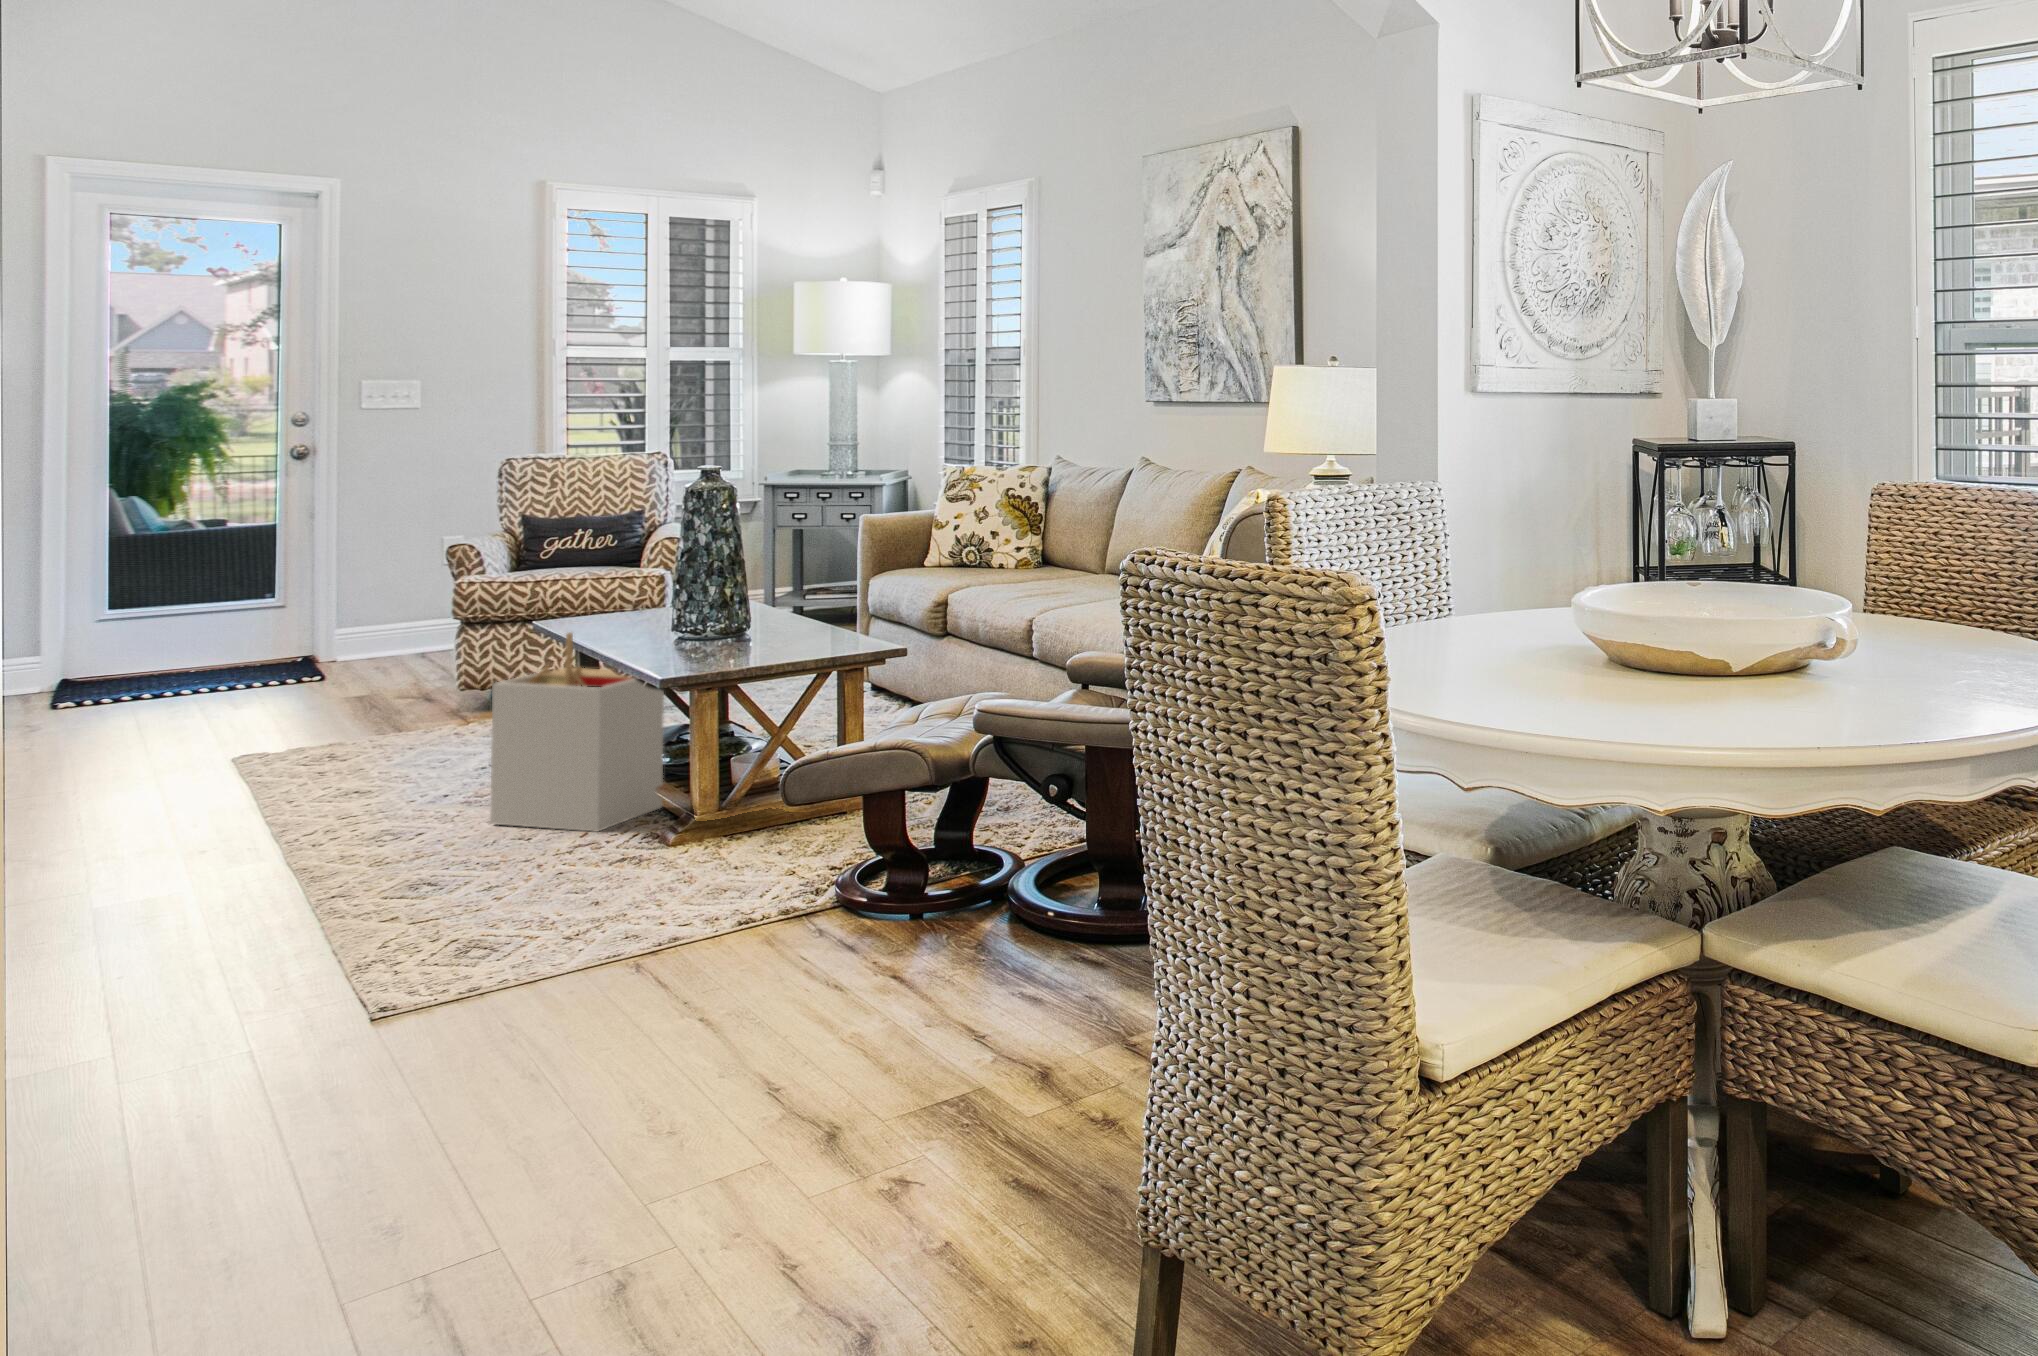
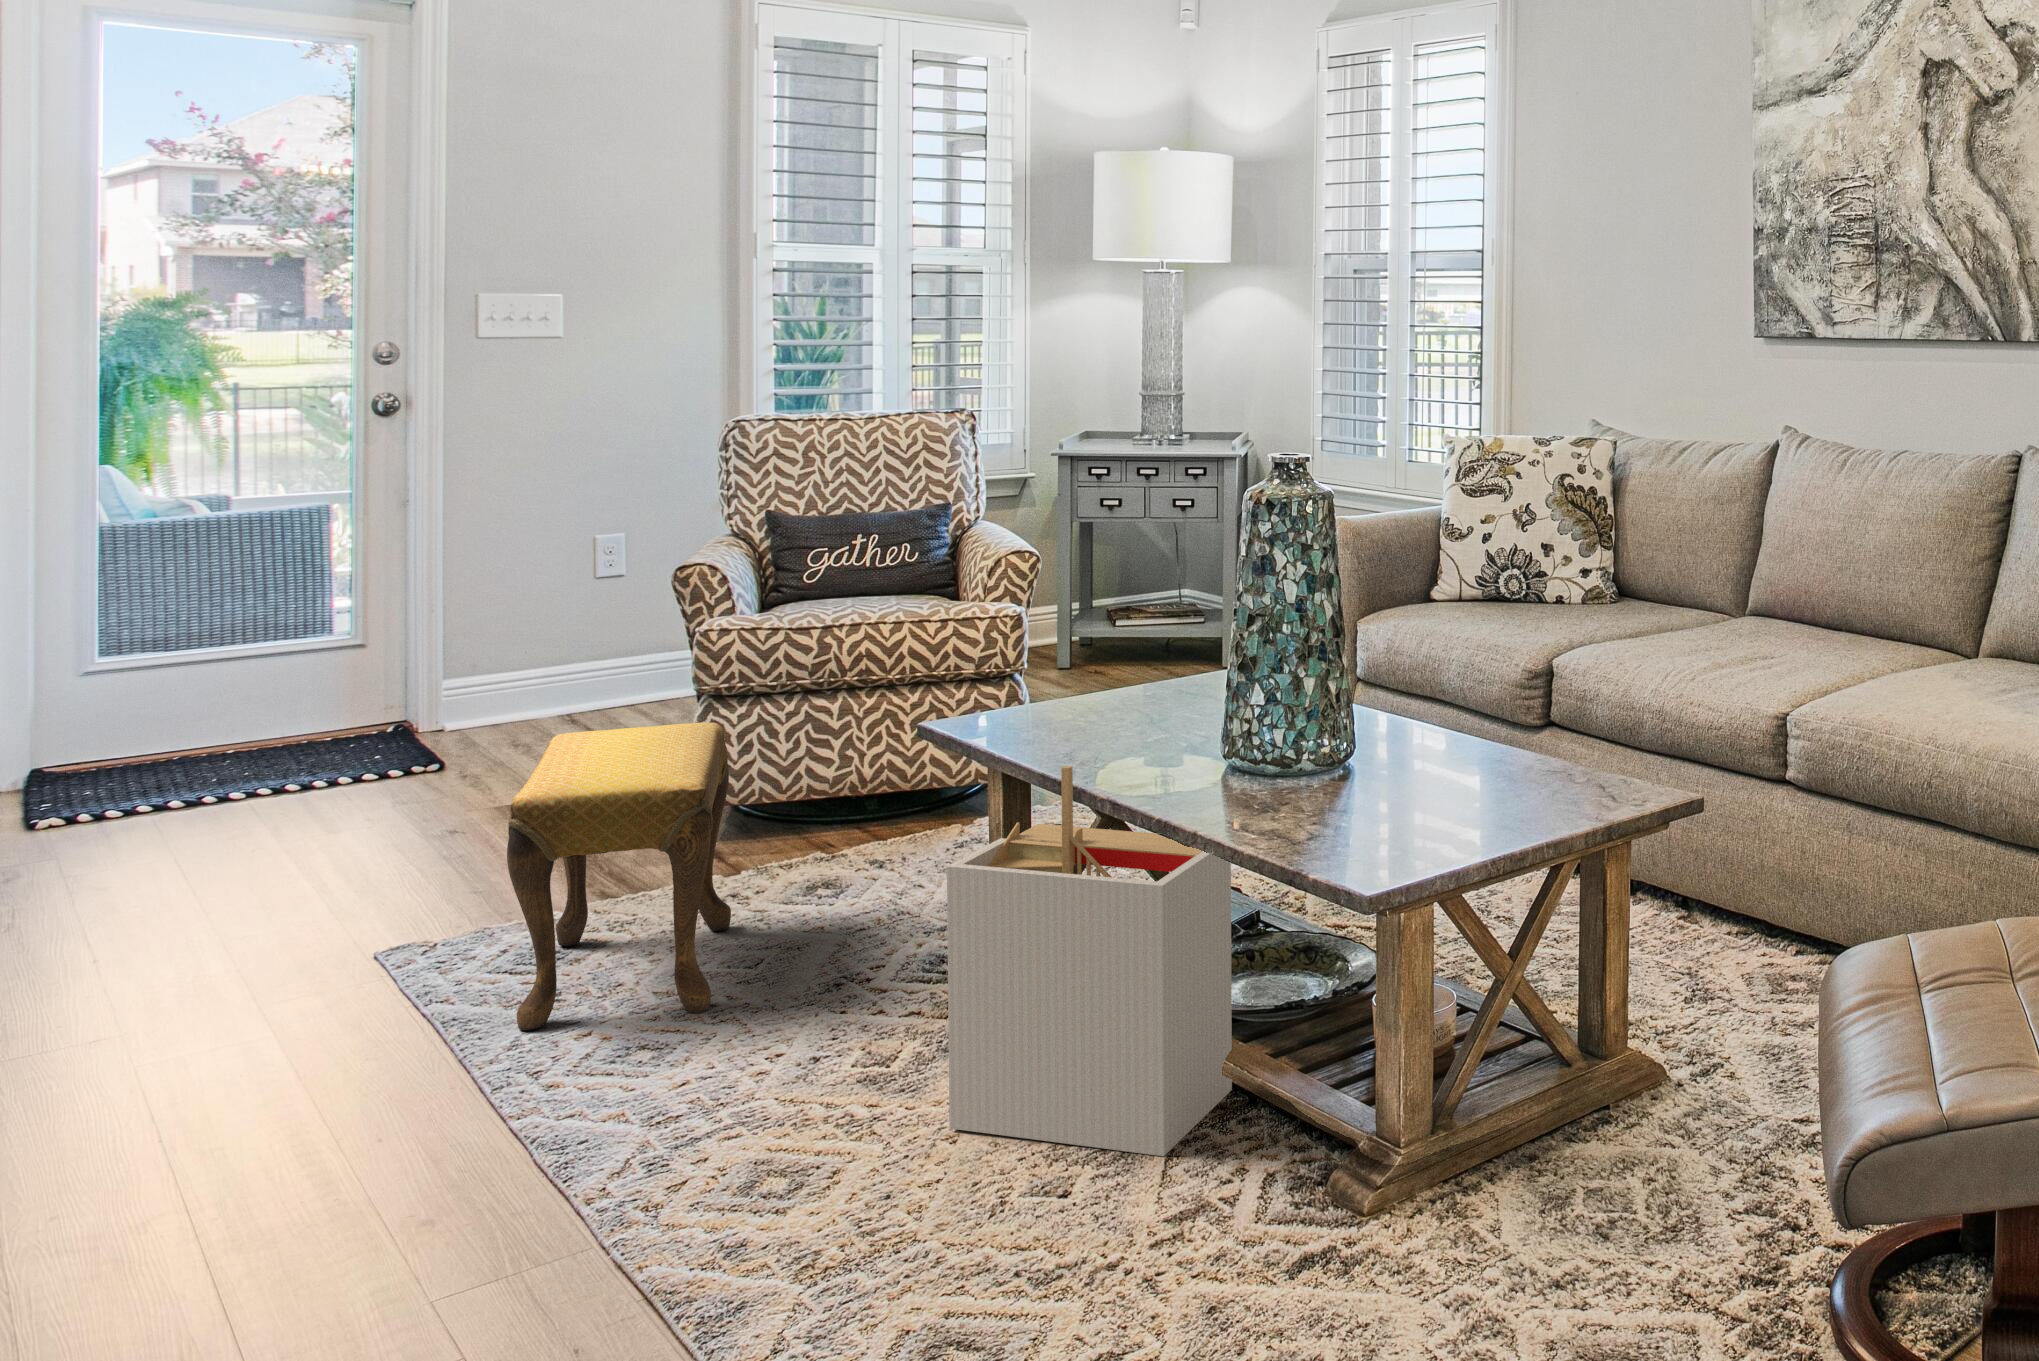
footstool: none [273,629,438,793] -> present [507,723,731,1030]

